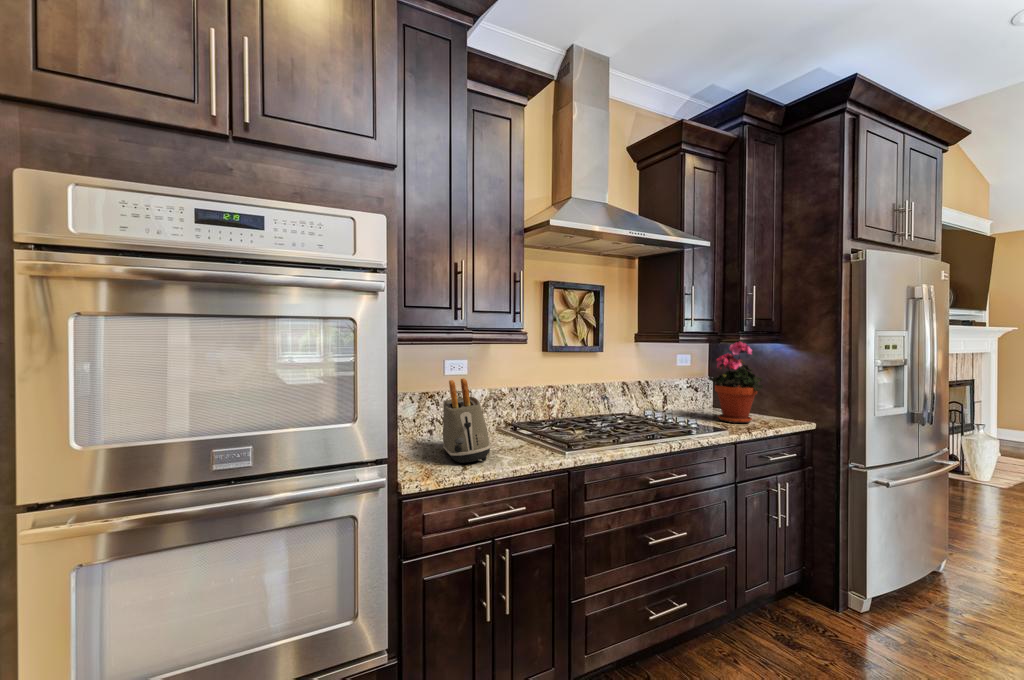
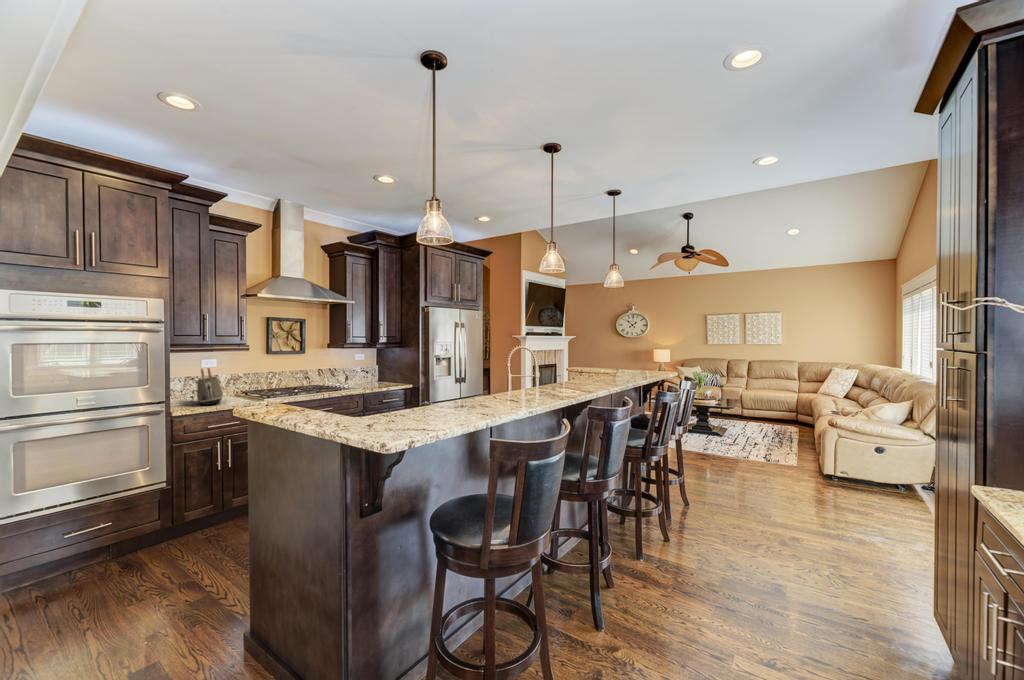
potted plant: present [709,342,763,423] -> none [362,347,387,386]

